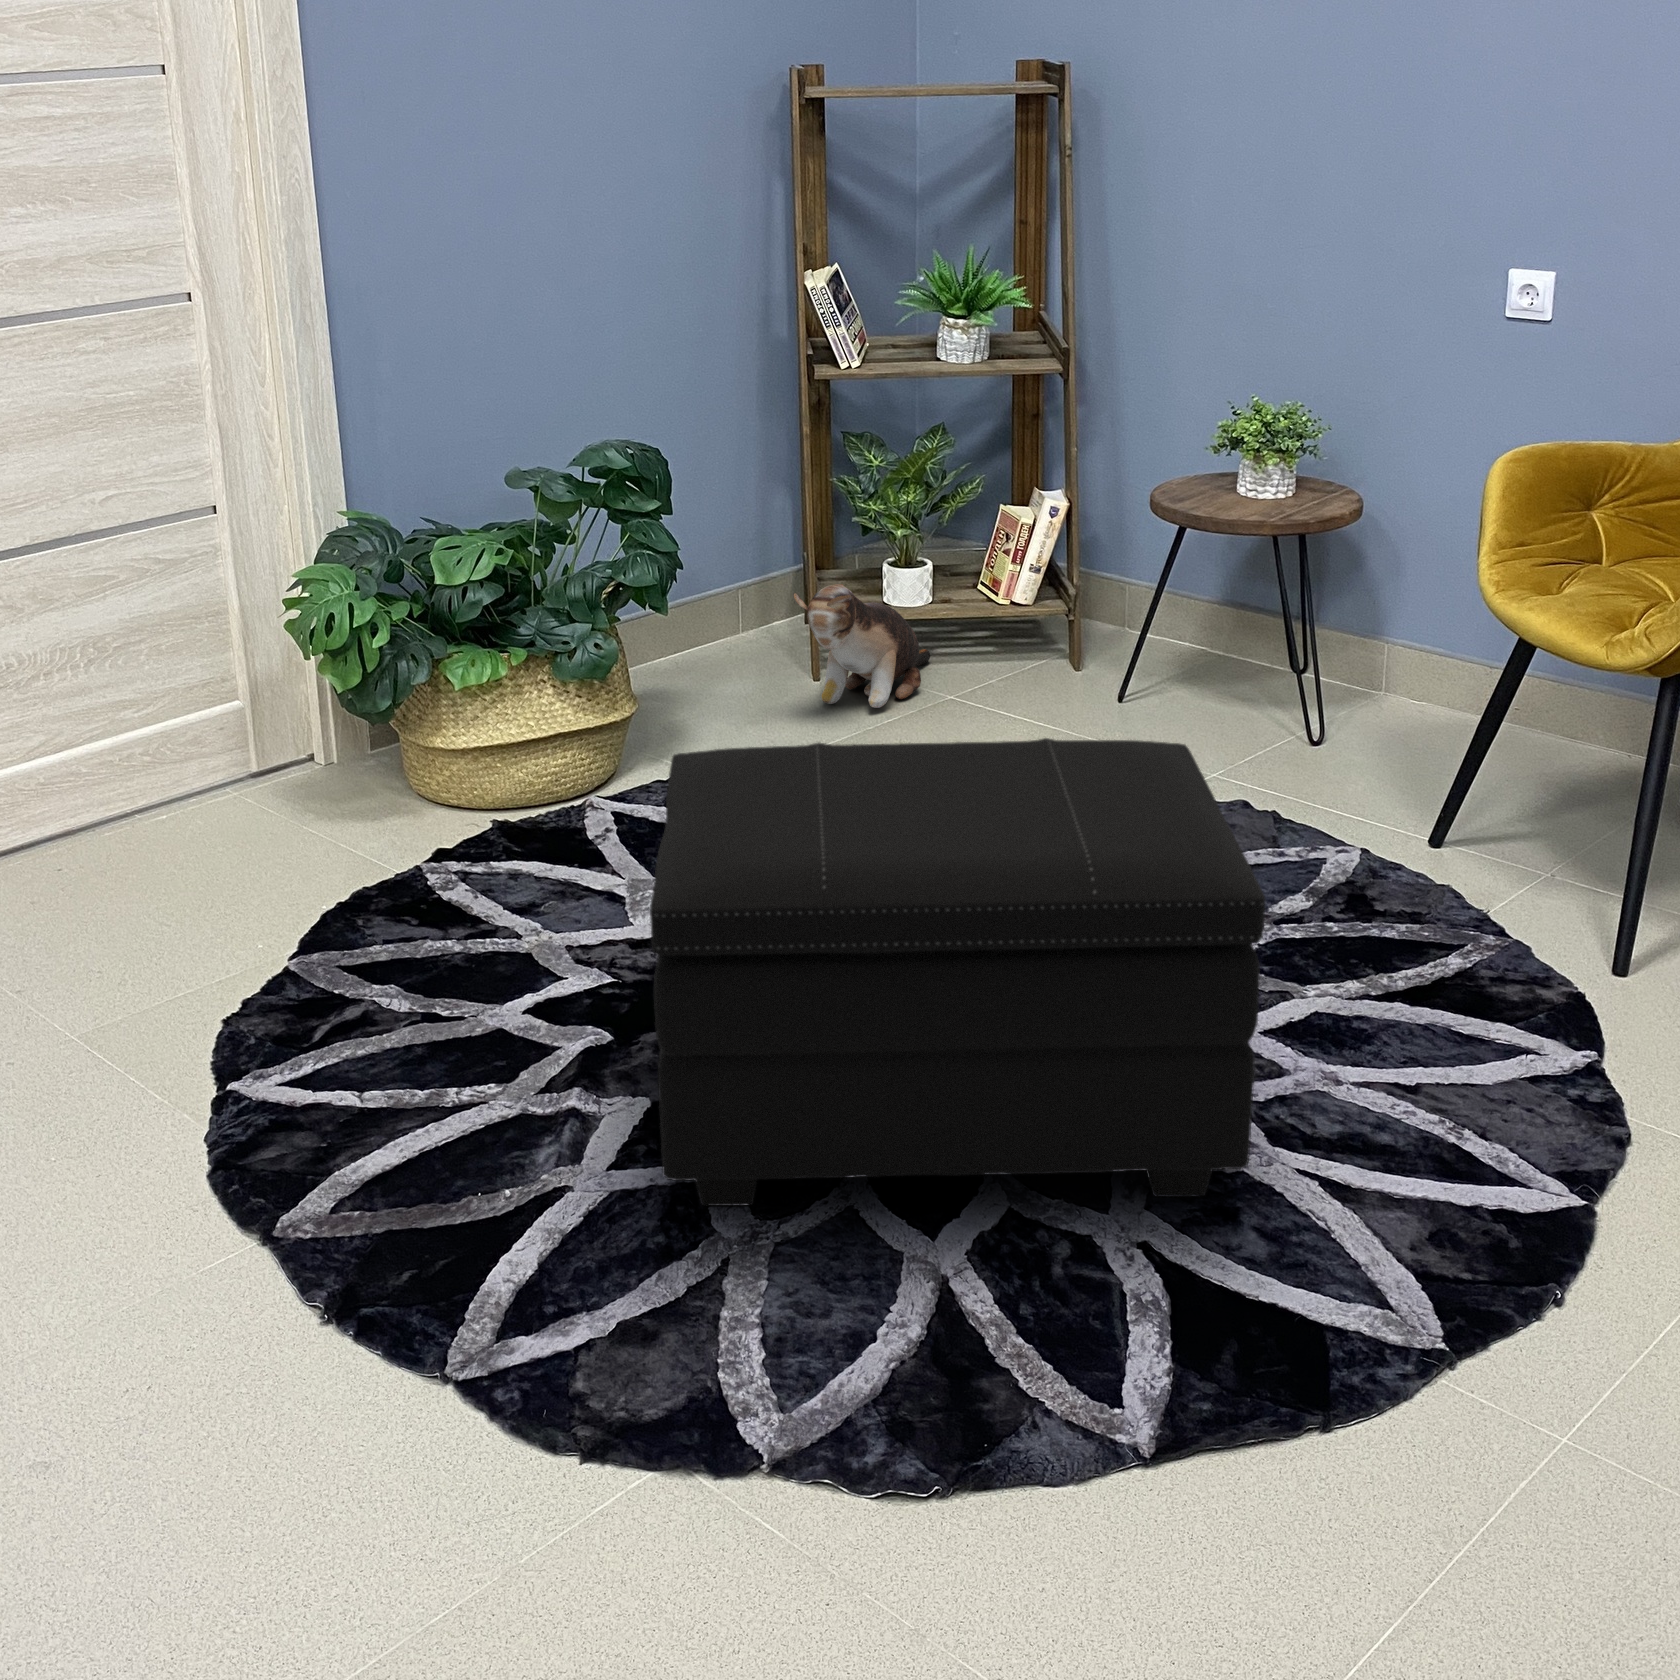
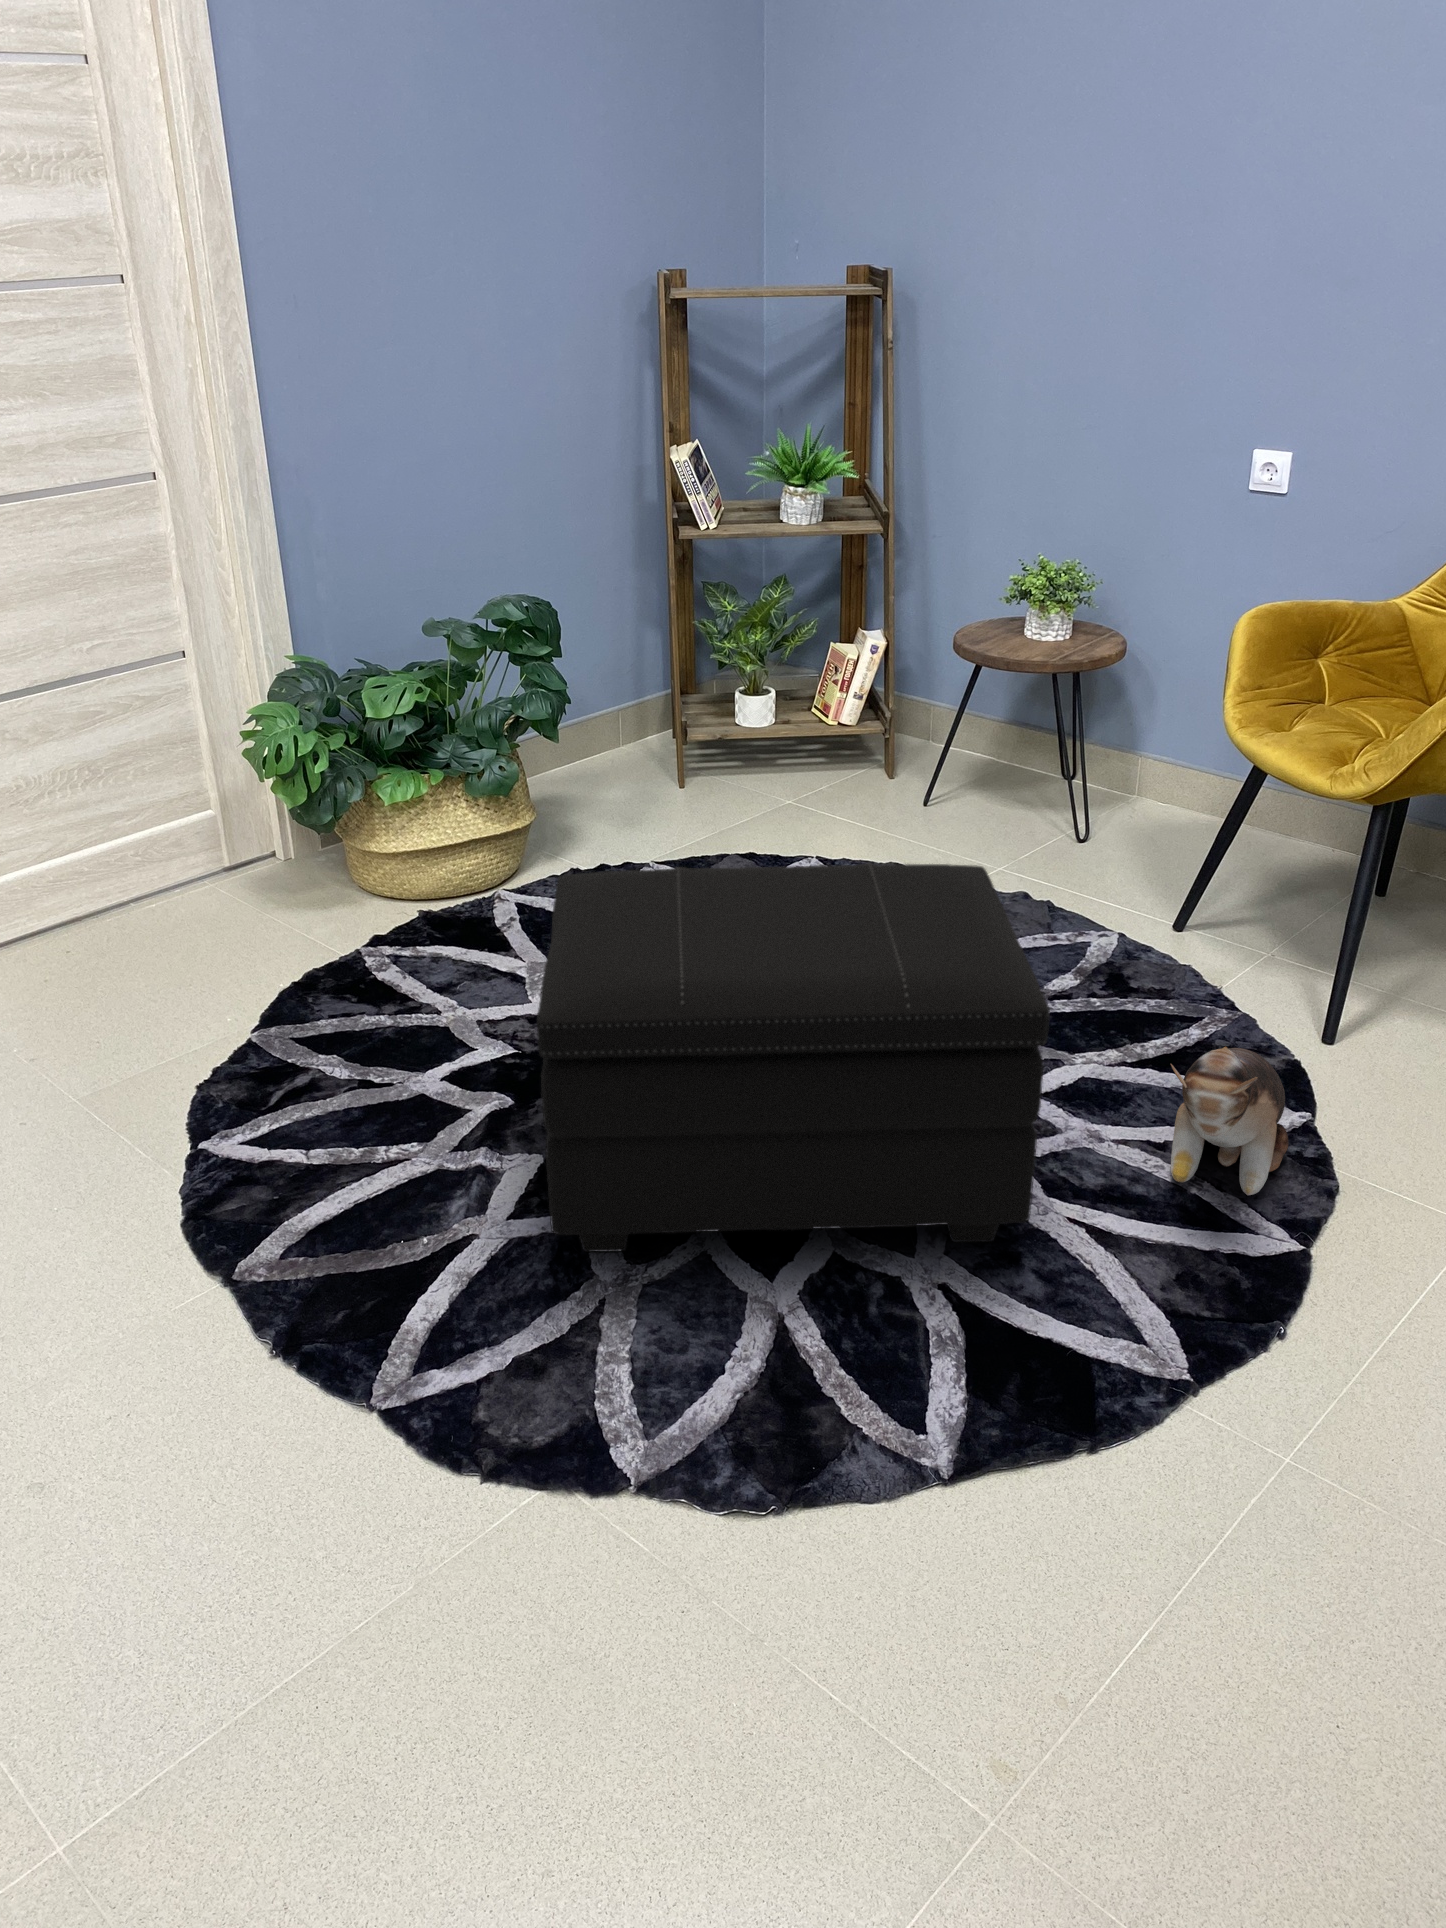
plush toy: present [794,584,931,708] -> present [1171,1046,1288,1195]

